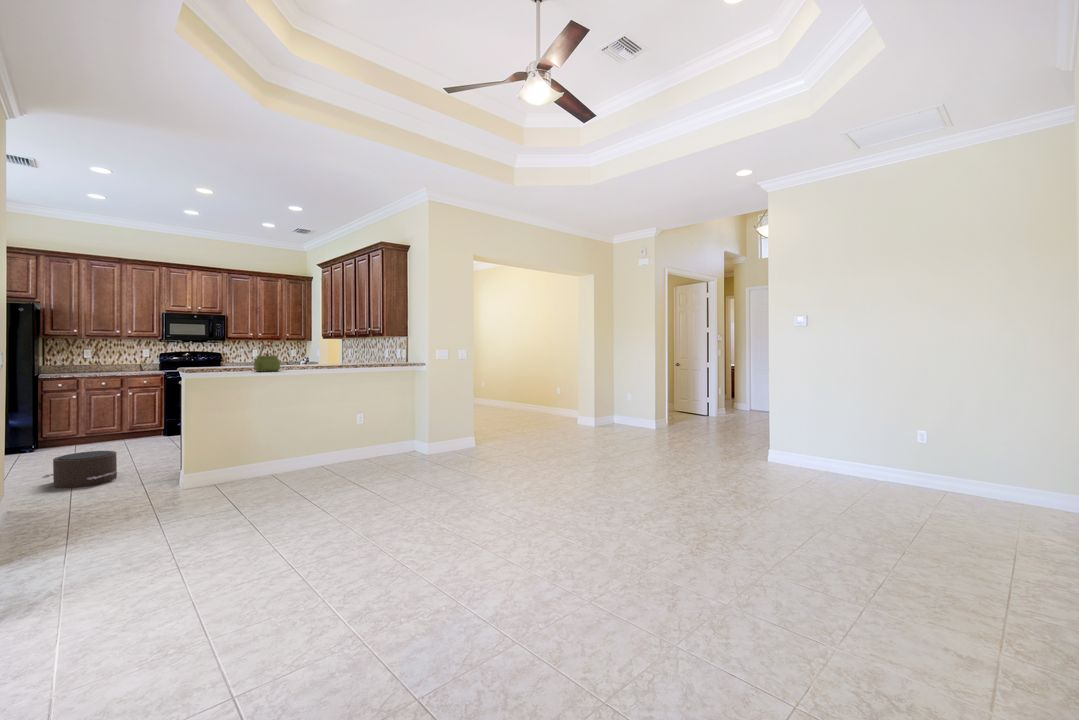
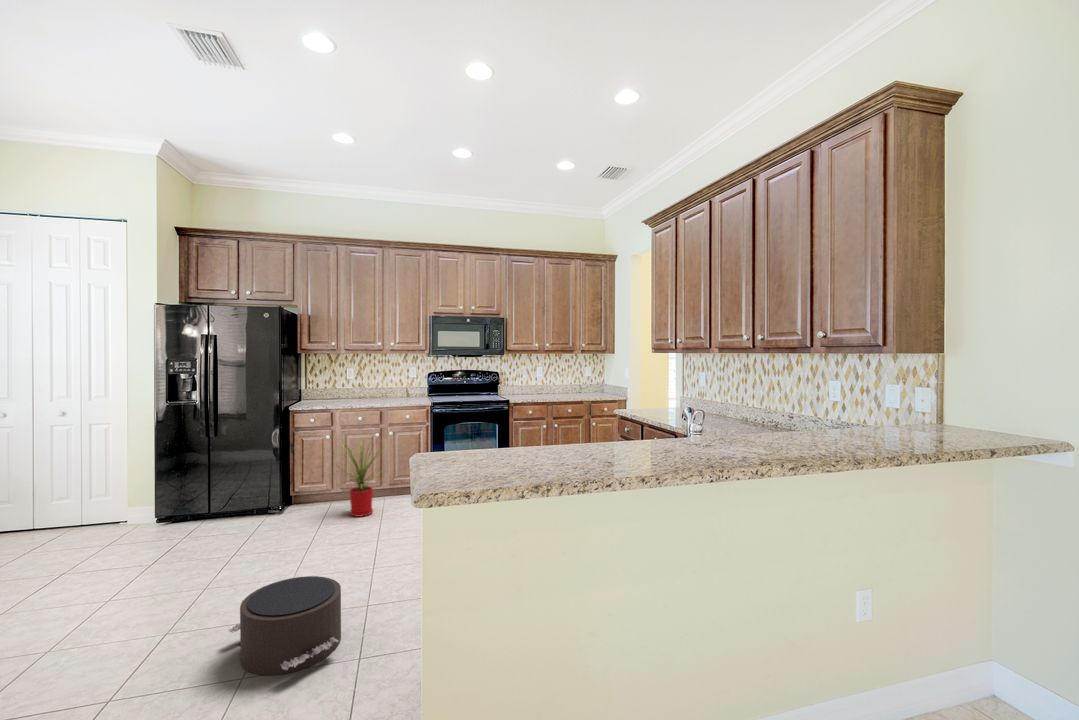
kettle: present [254,344,280,371] -> none [600,383,663,459]
house plant: none [78,391,134,448] -> present [346,440,379,517]

